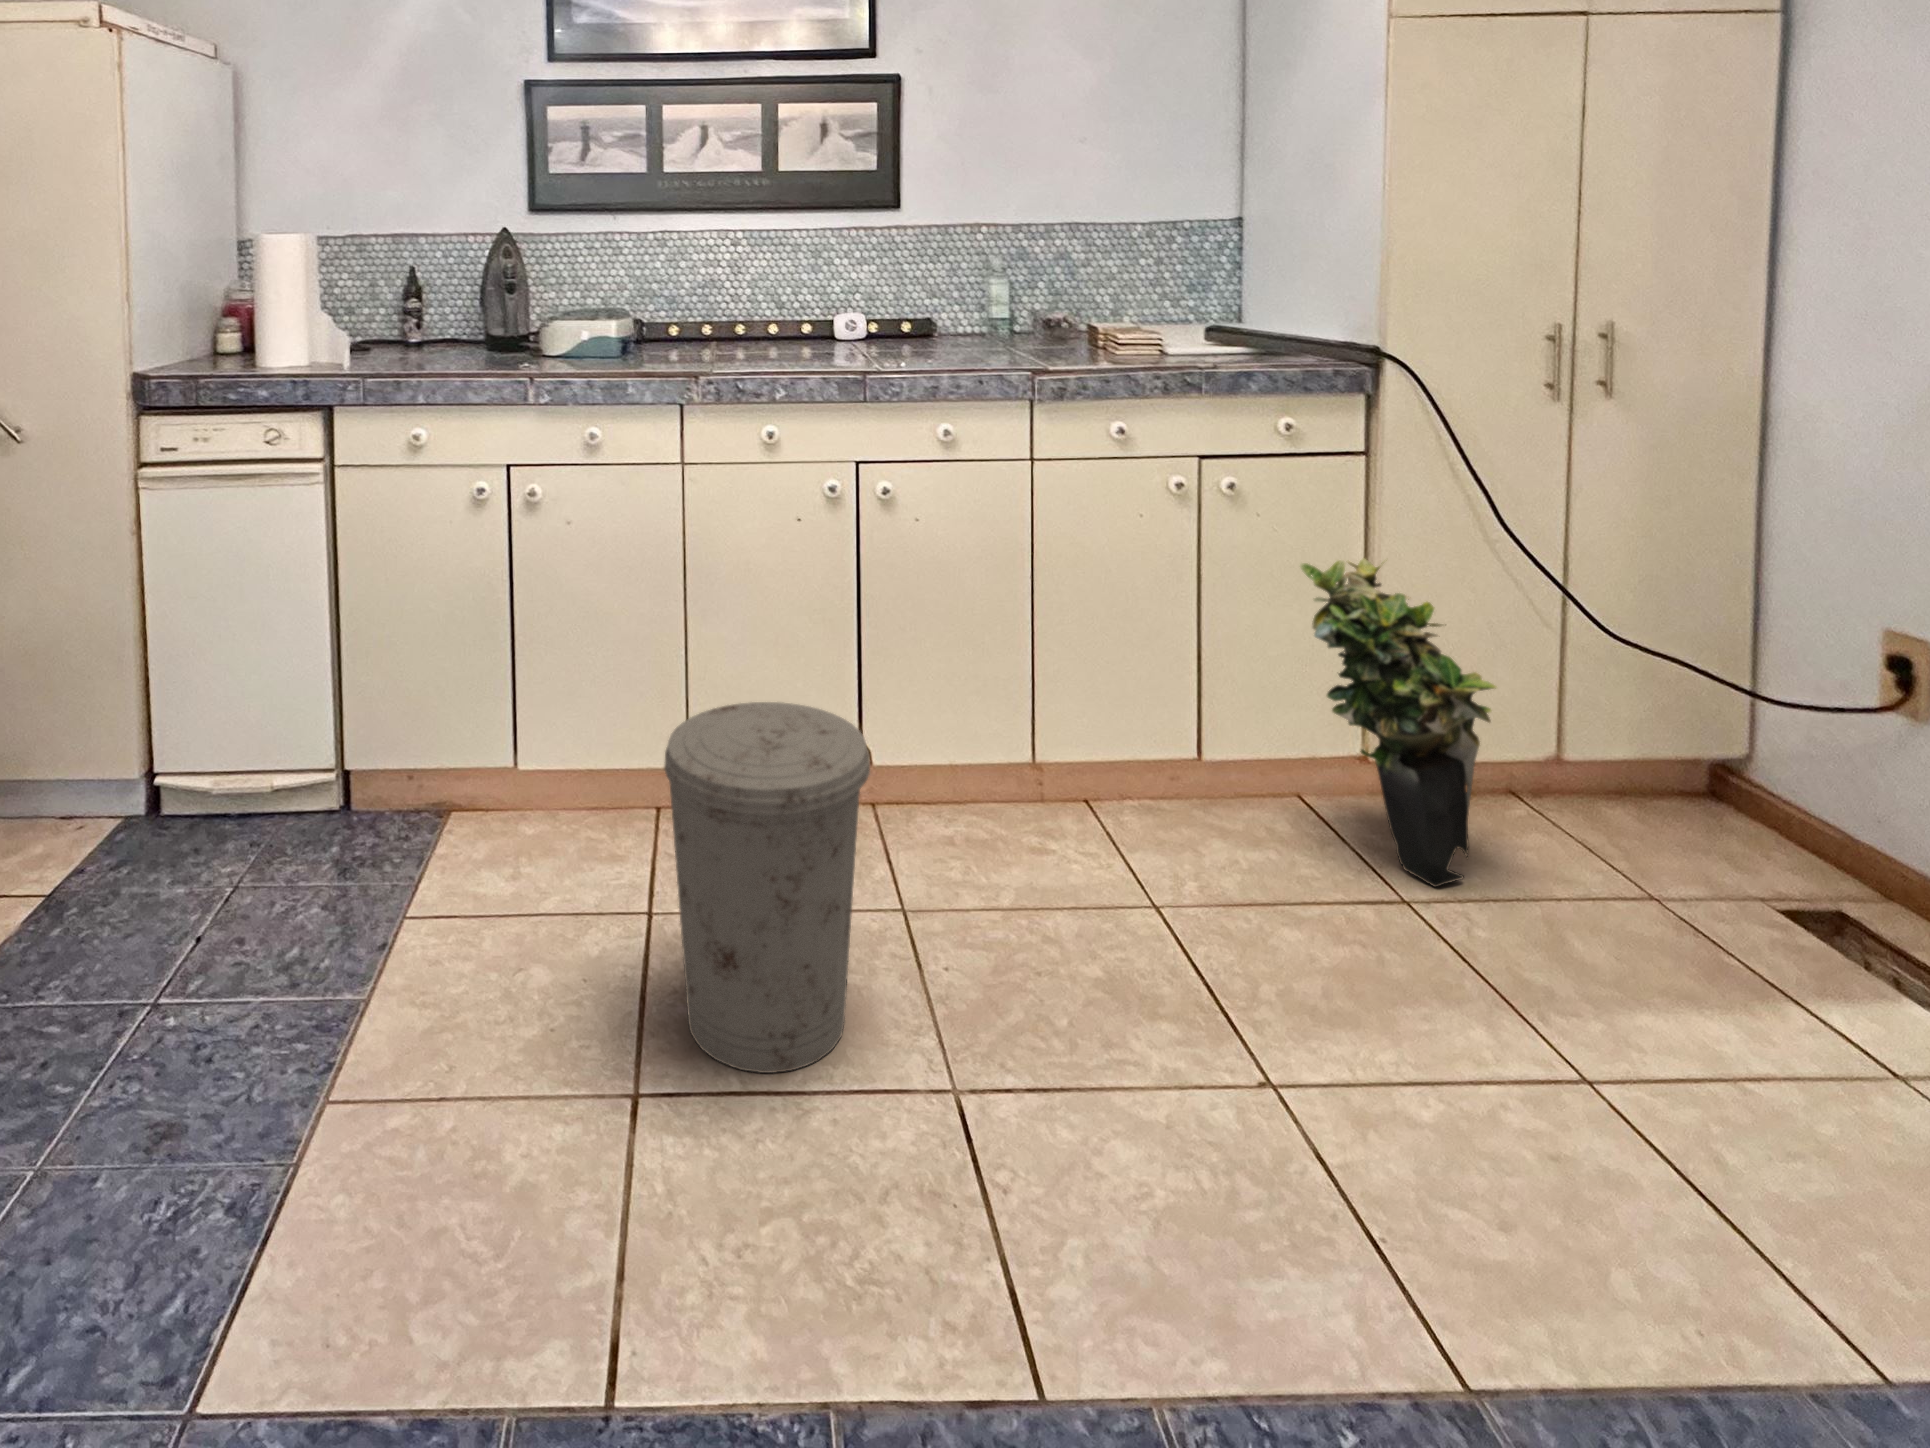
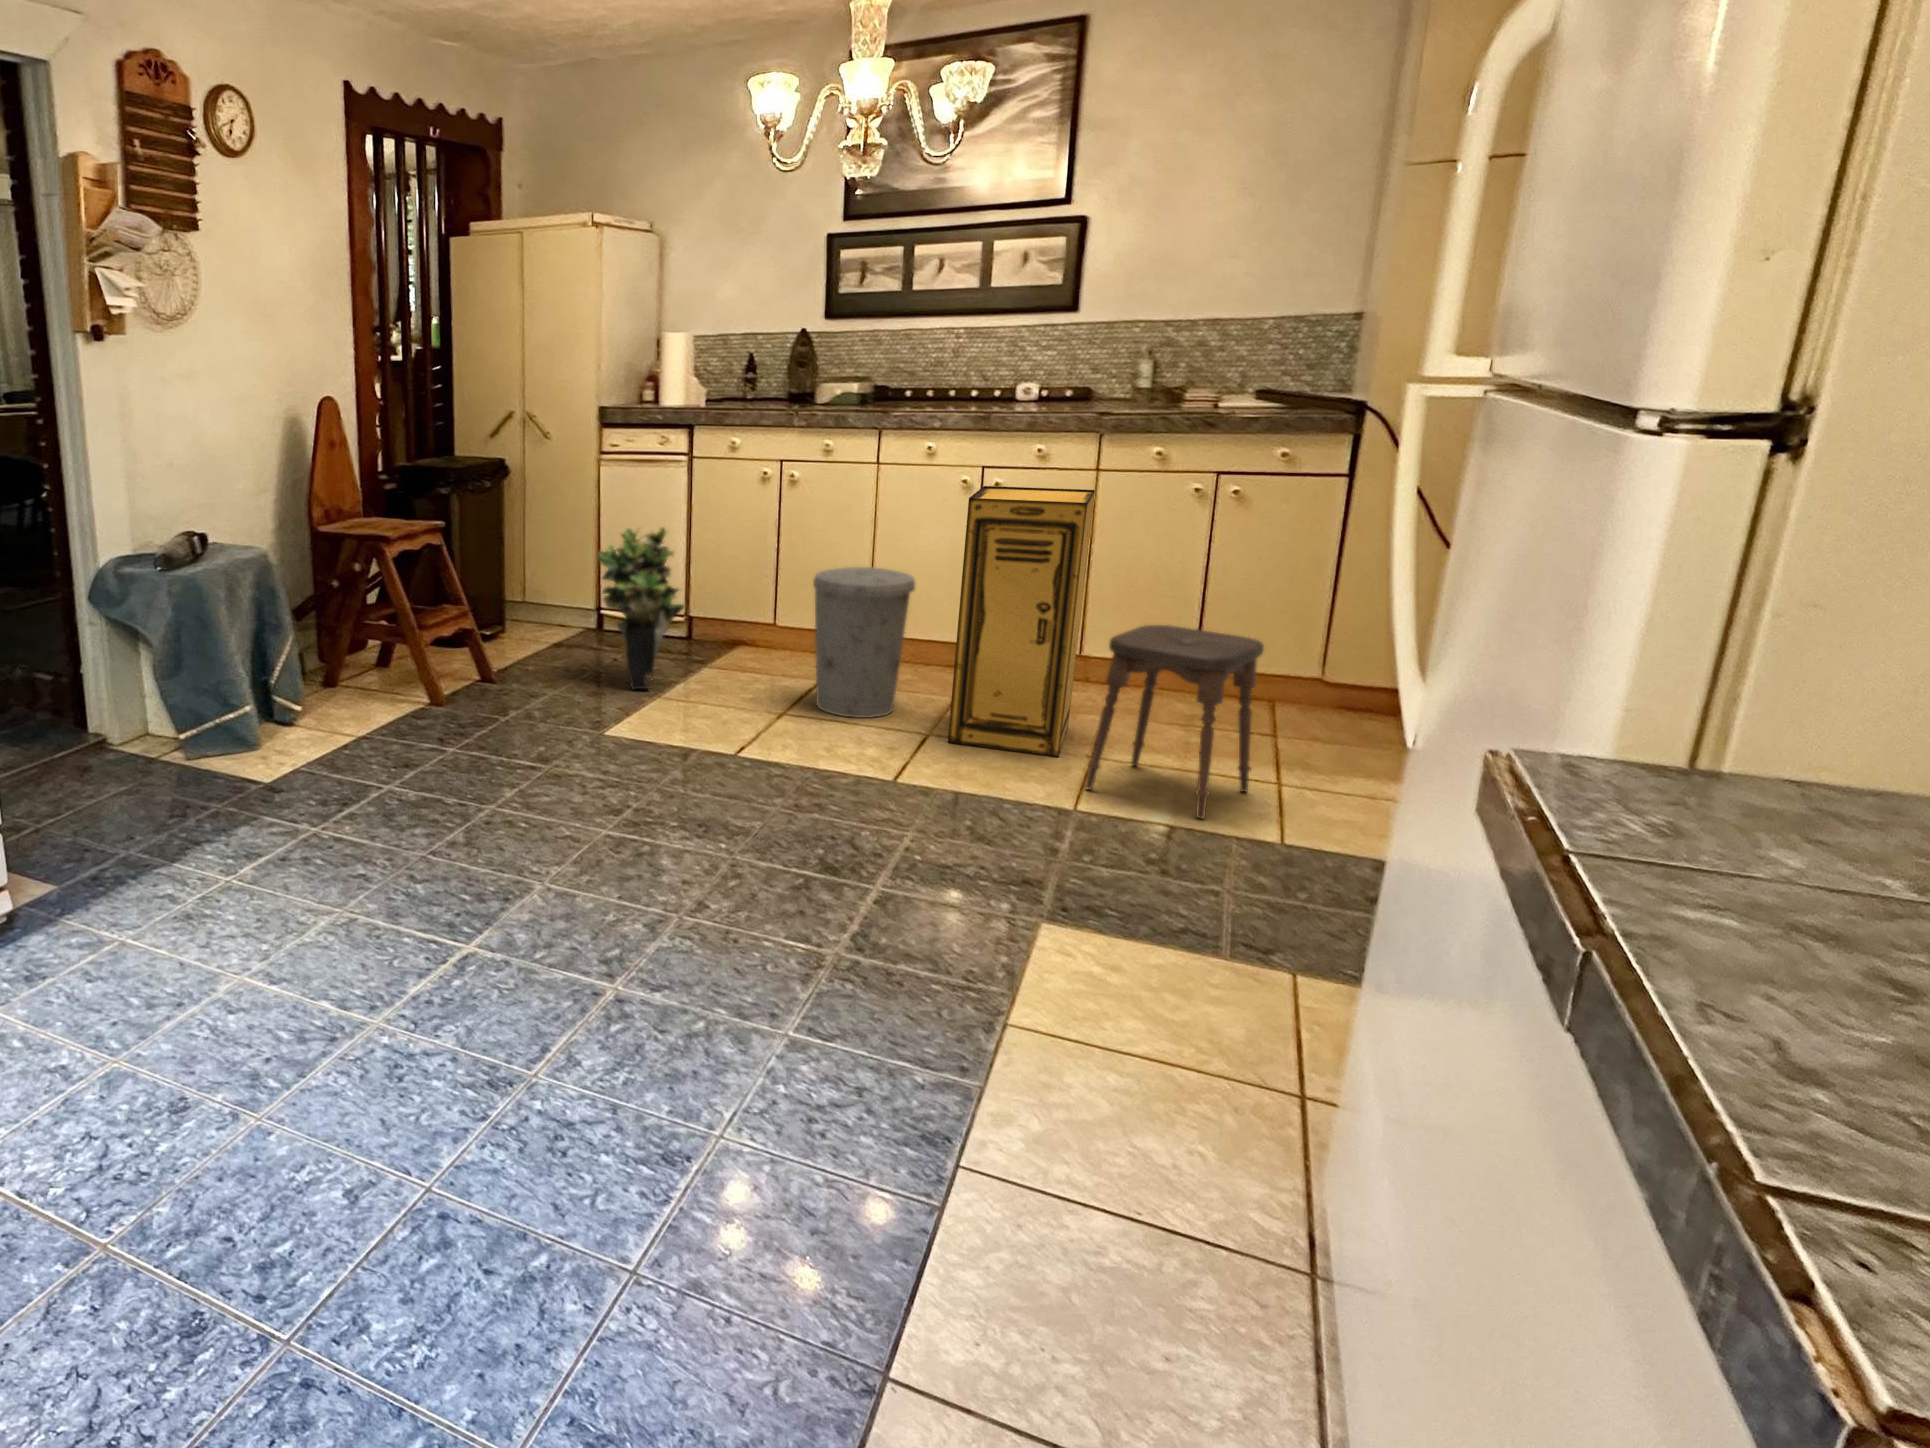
storage cabinet: none [970,535,1255,1132] -> present [948,486,1095,757]
potted plant: present [1300,559,1496,887] -> present [598,528,685,690]
stool: none [1368,825,1720,1352] -> present [1085,625,1264,819]

